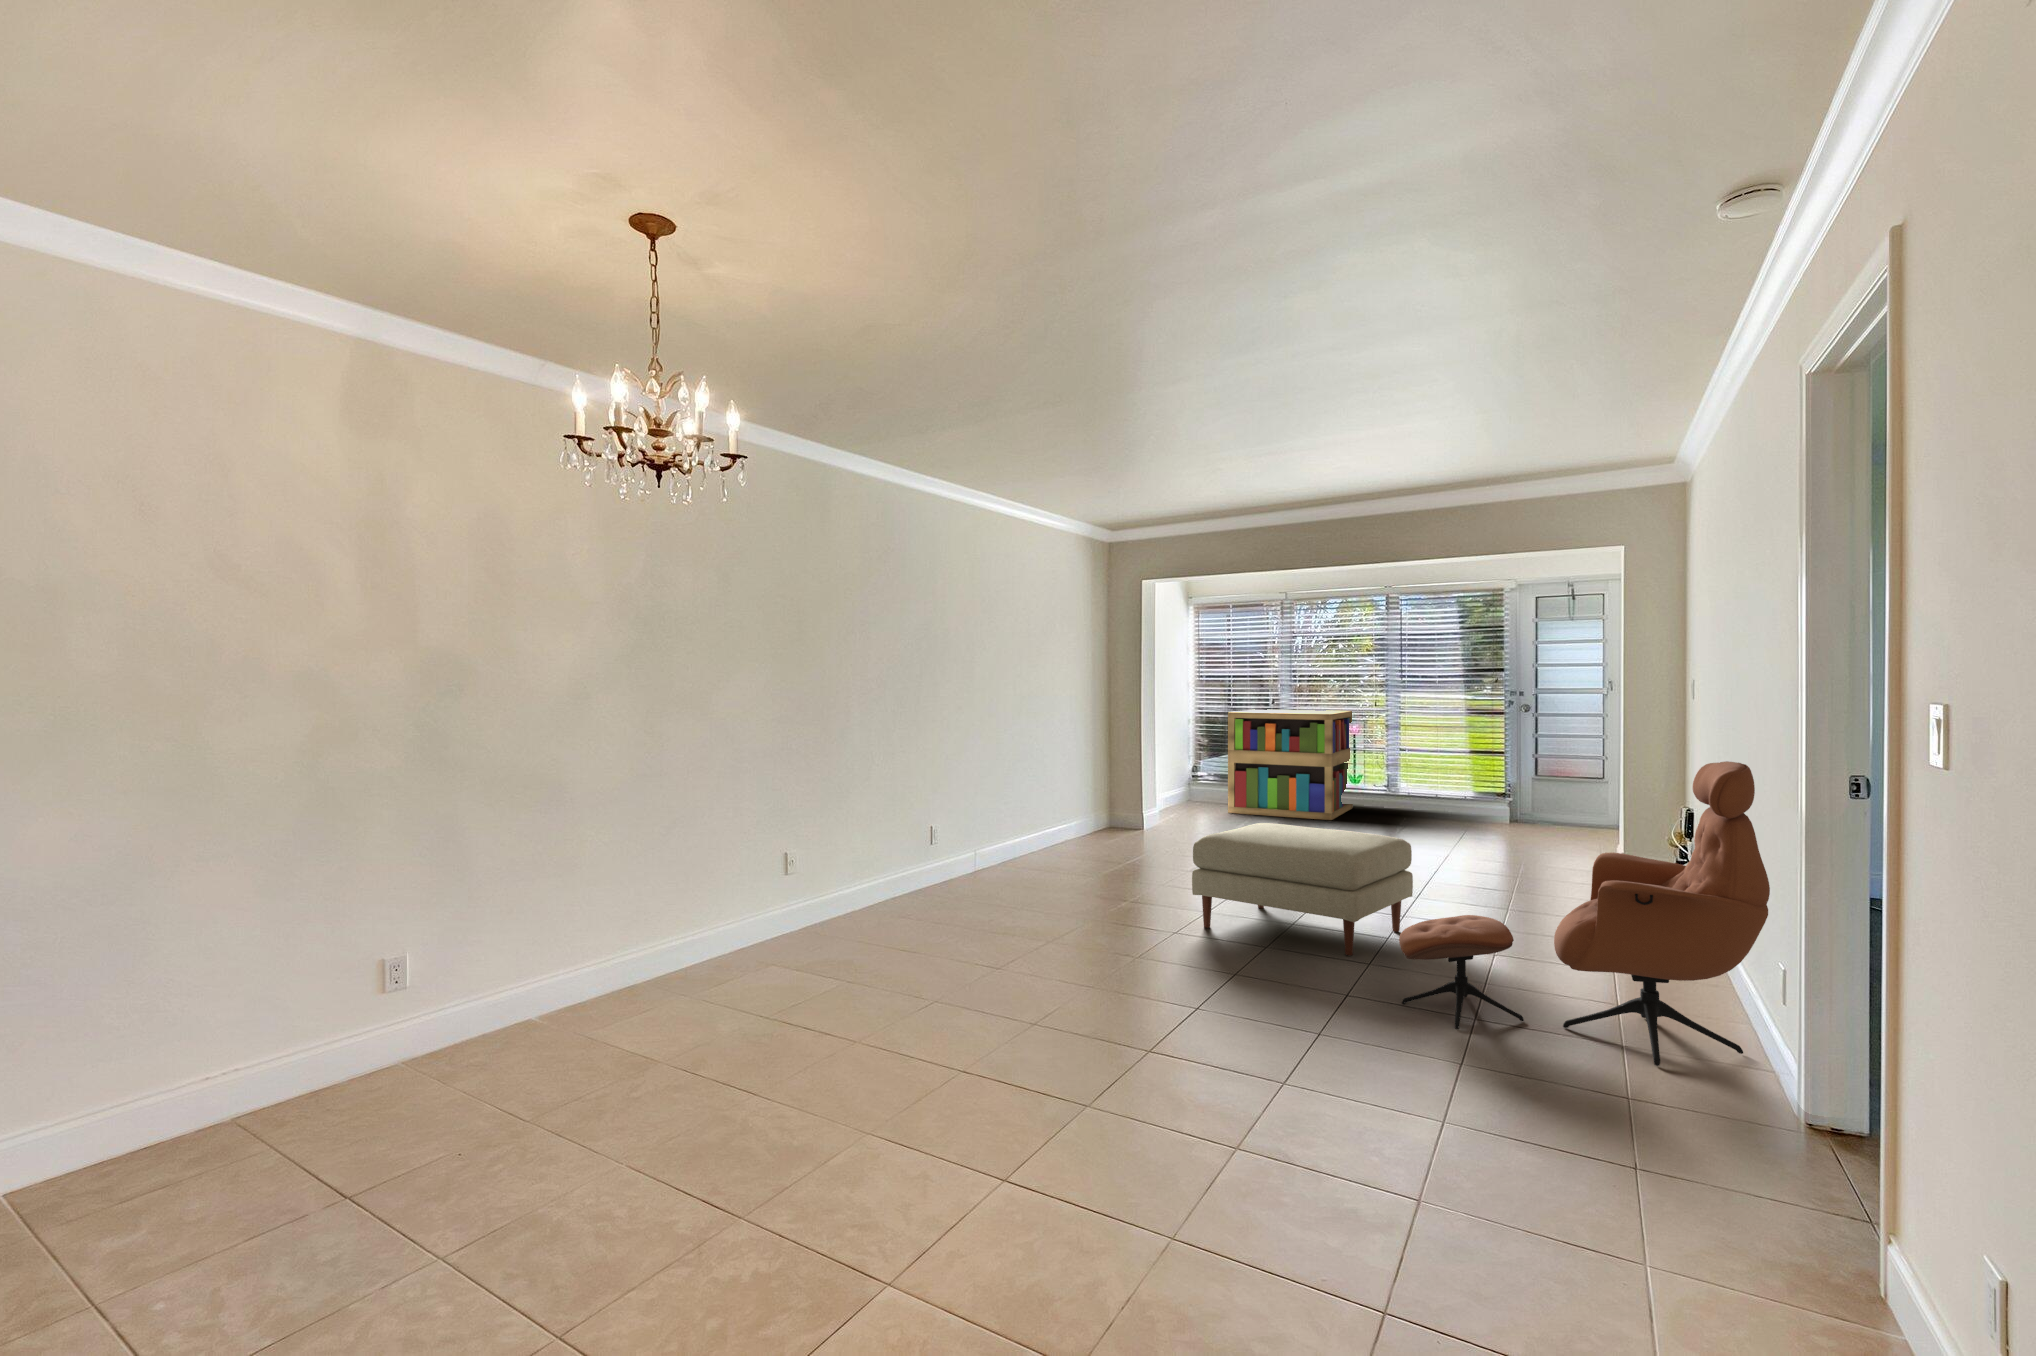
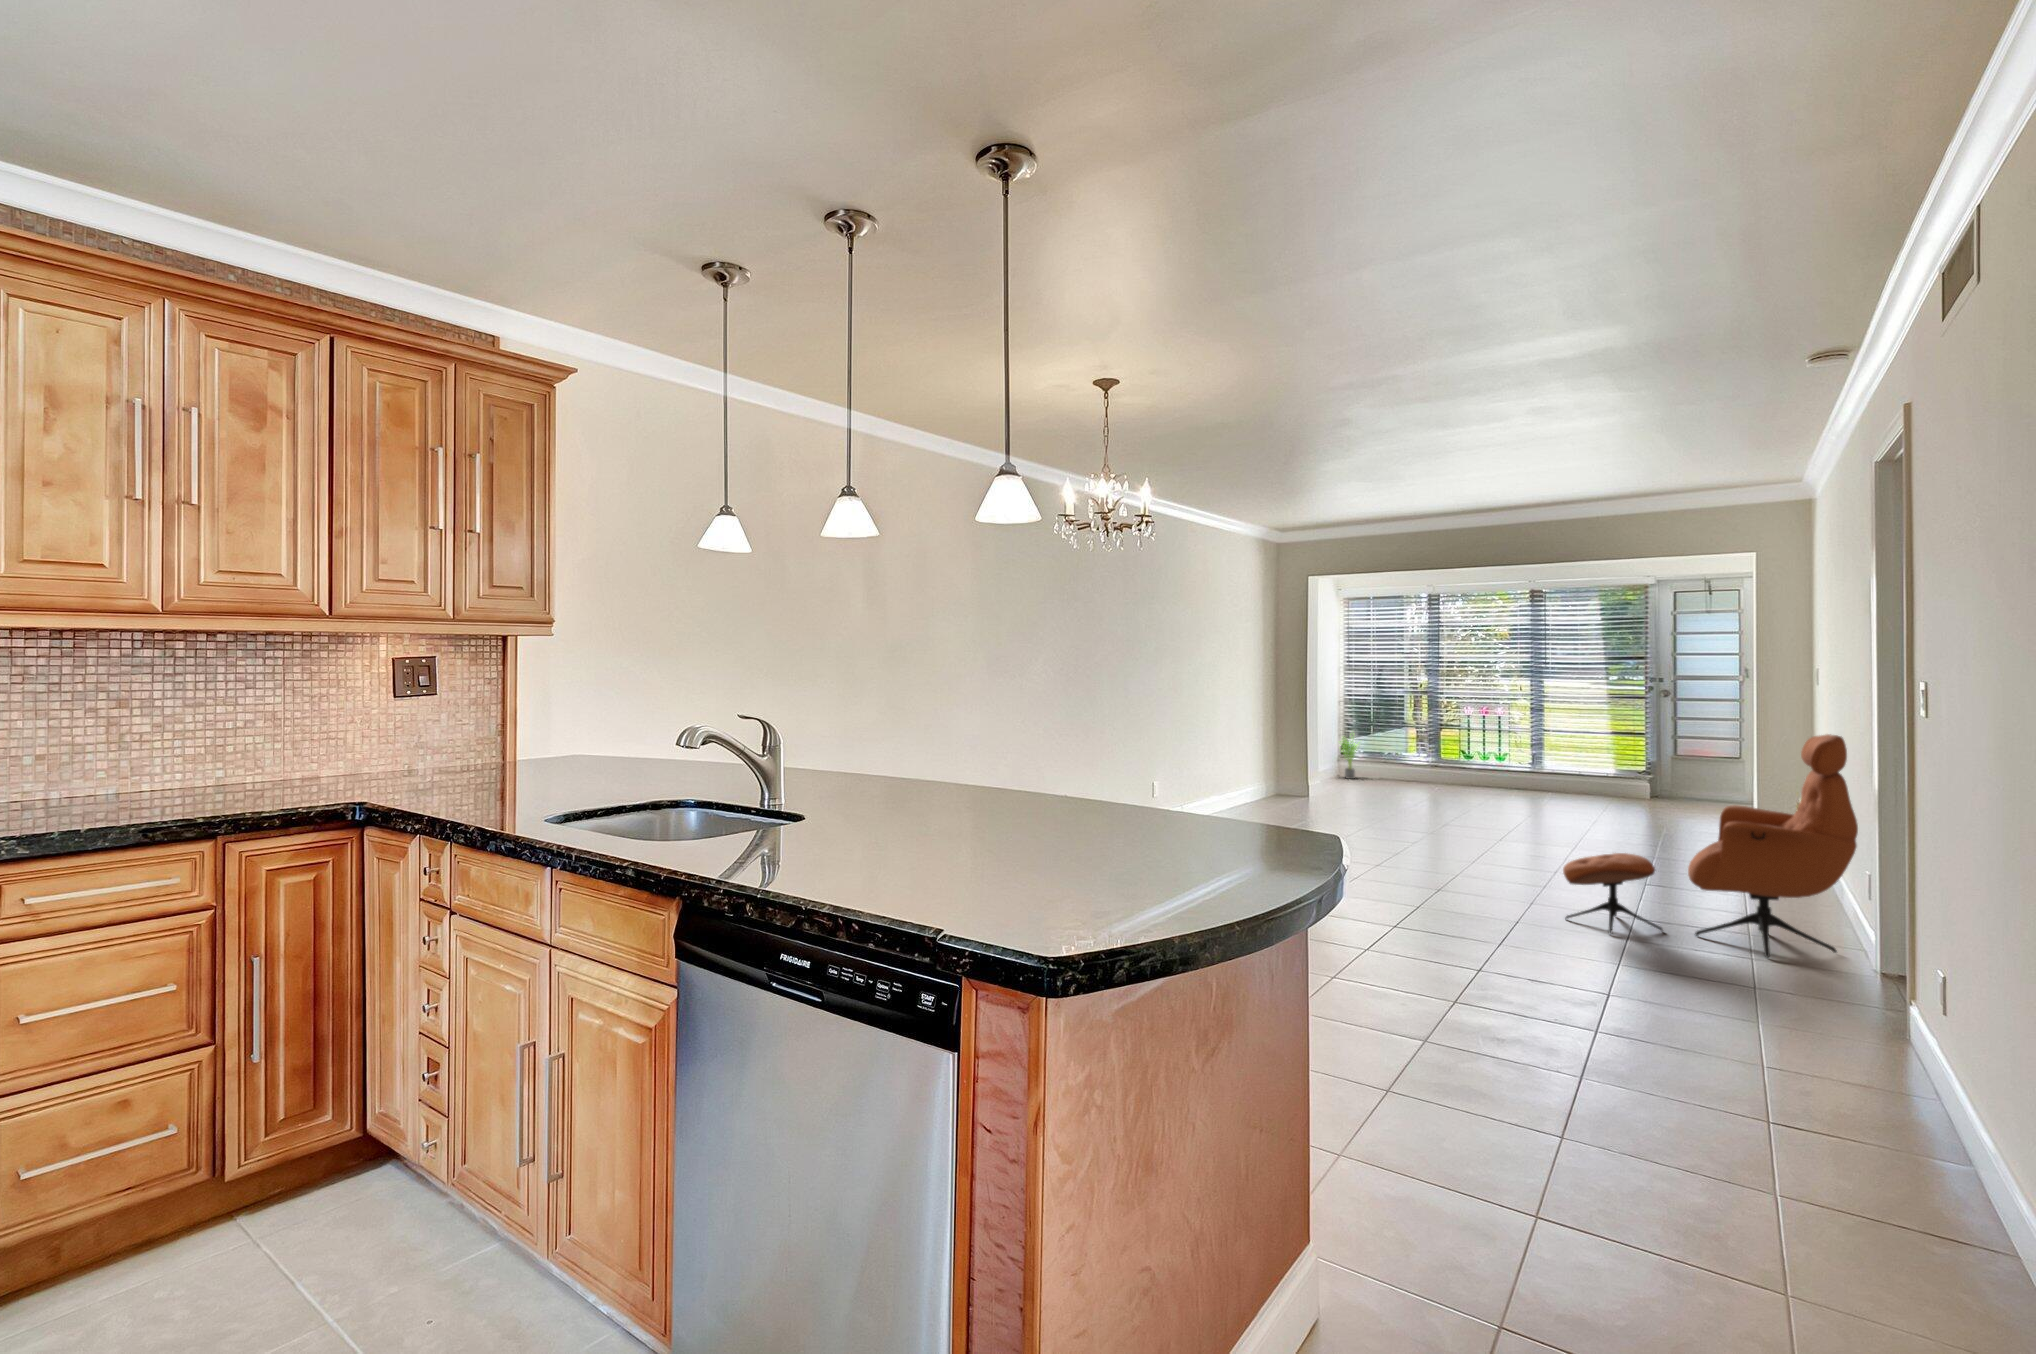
bookshelf: present [1228,709,1353,820] -> none [1381,694,1497,794]
potted plant: none [1182,750,1213,803] -> present [1342,737,1358,779]
ottoman: present [1192,823,1413,956] -> none [1381,788,1567,890]

